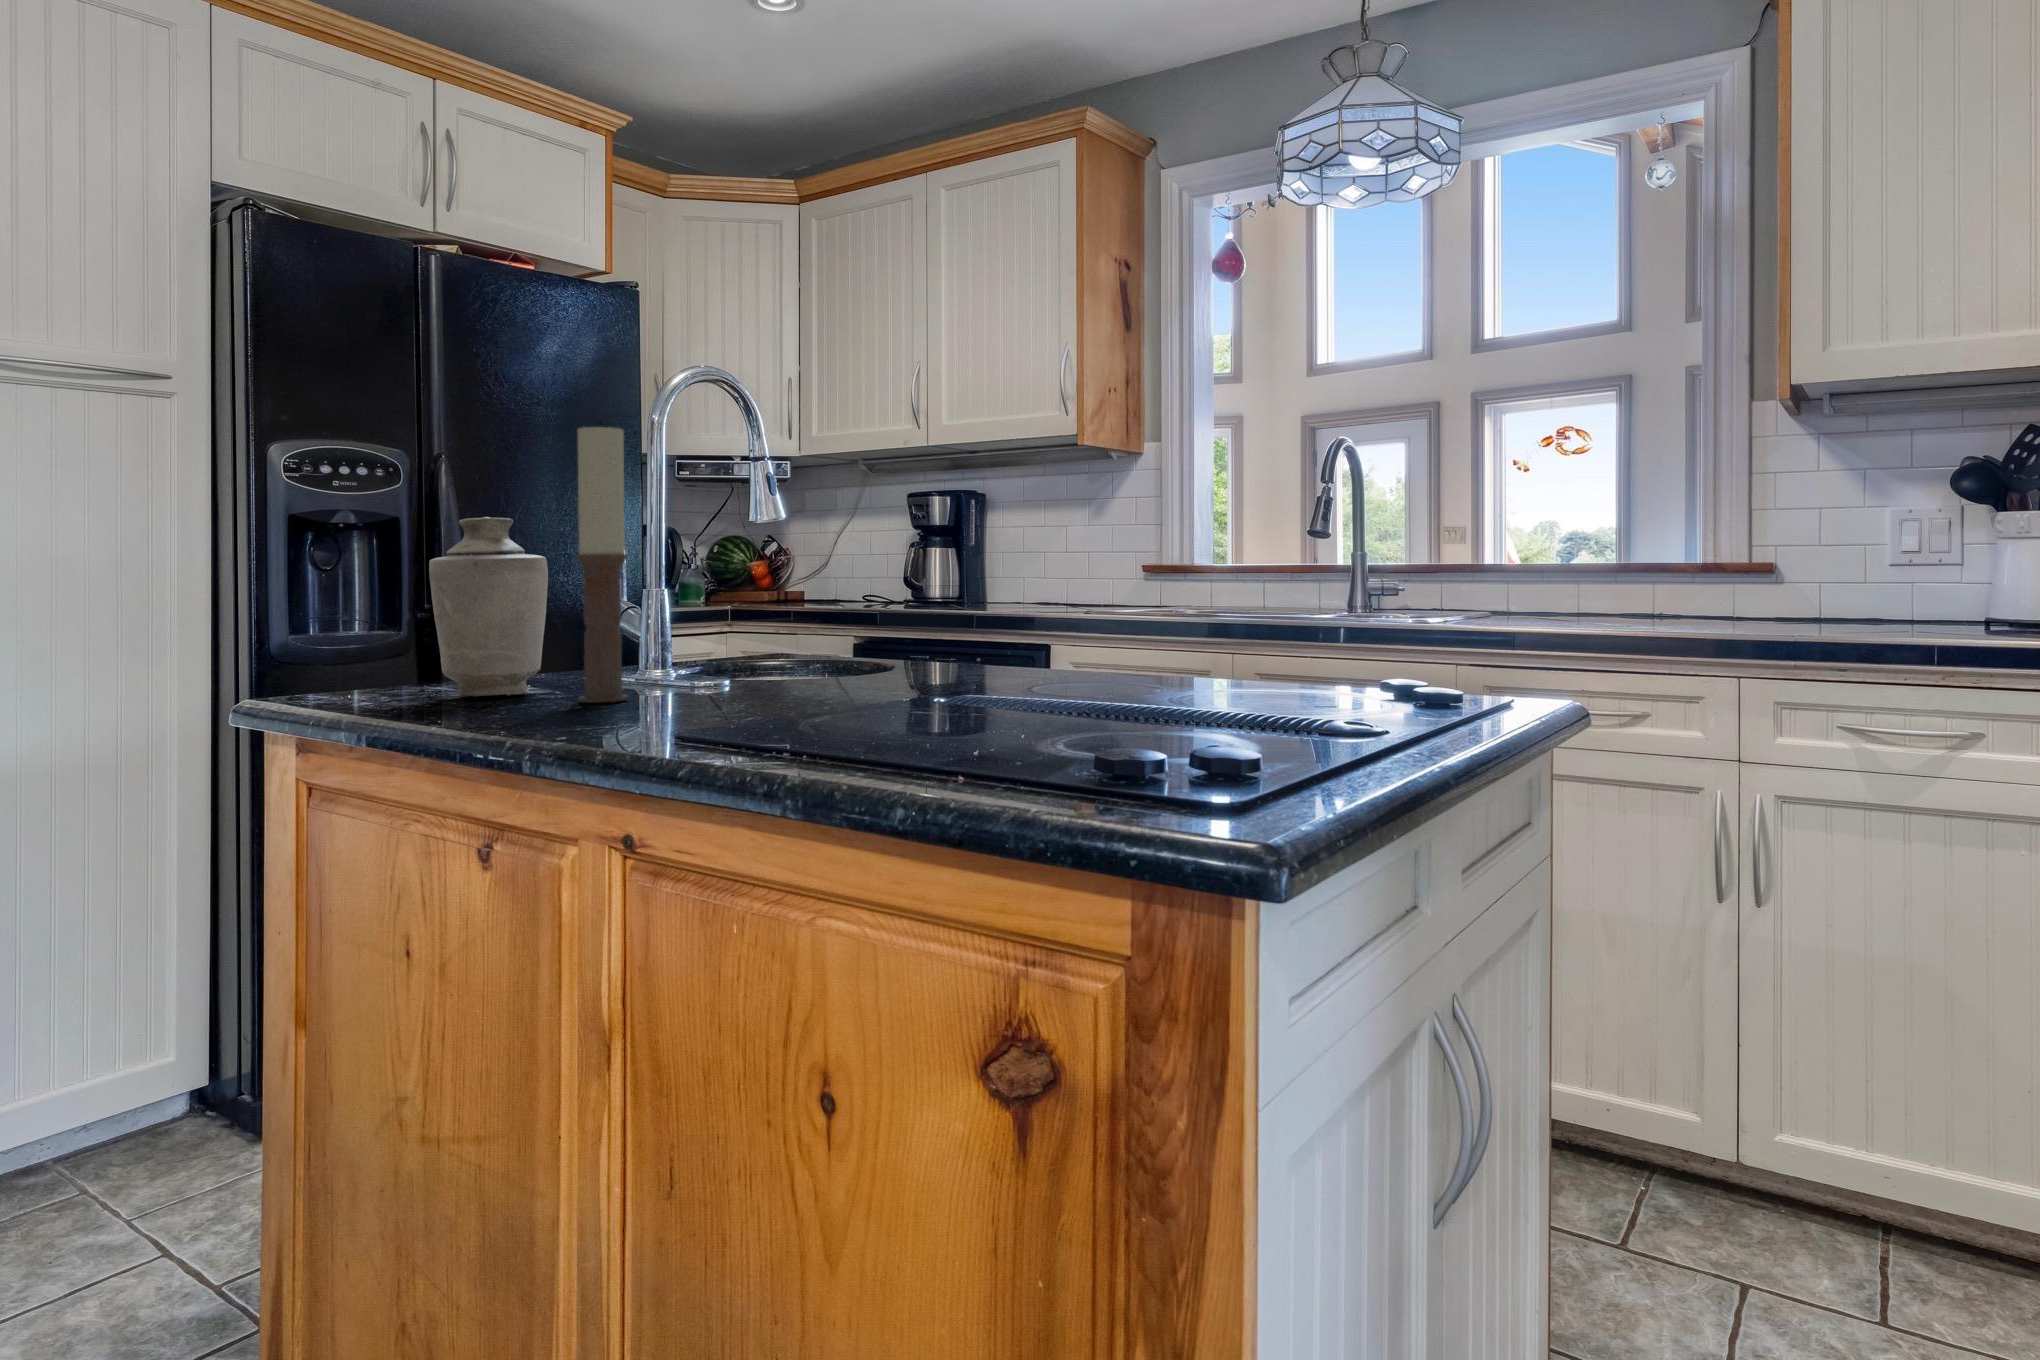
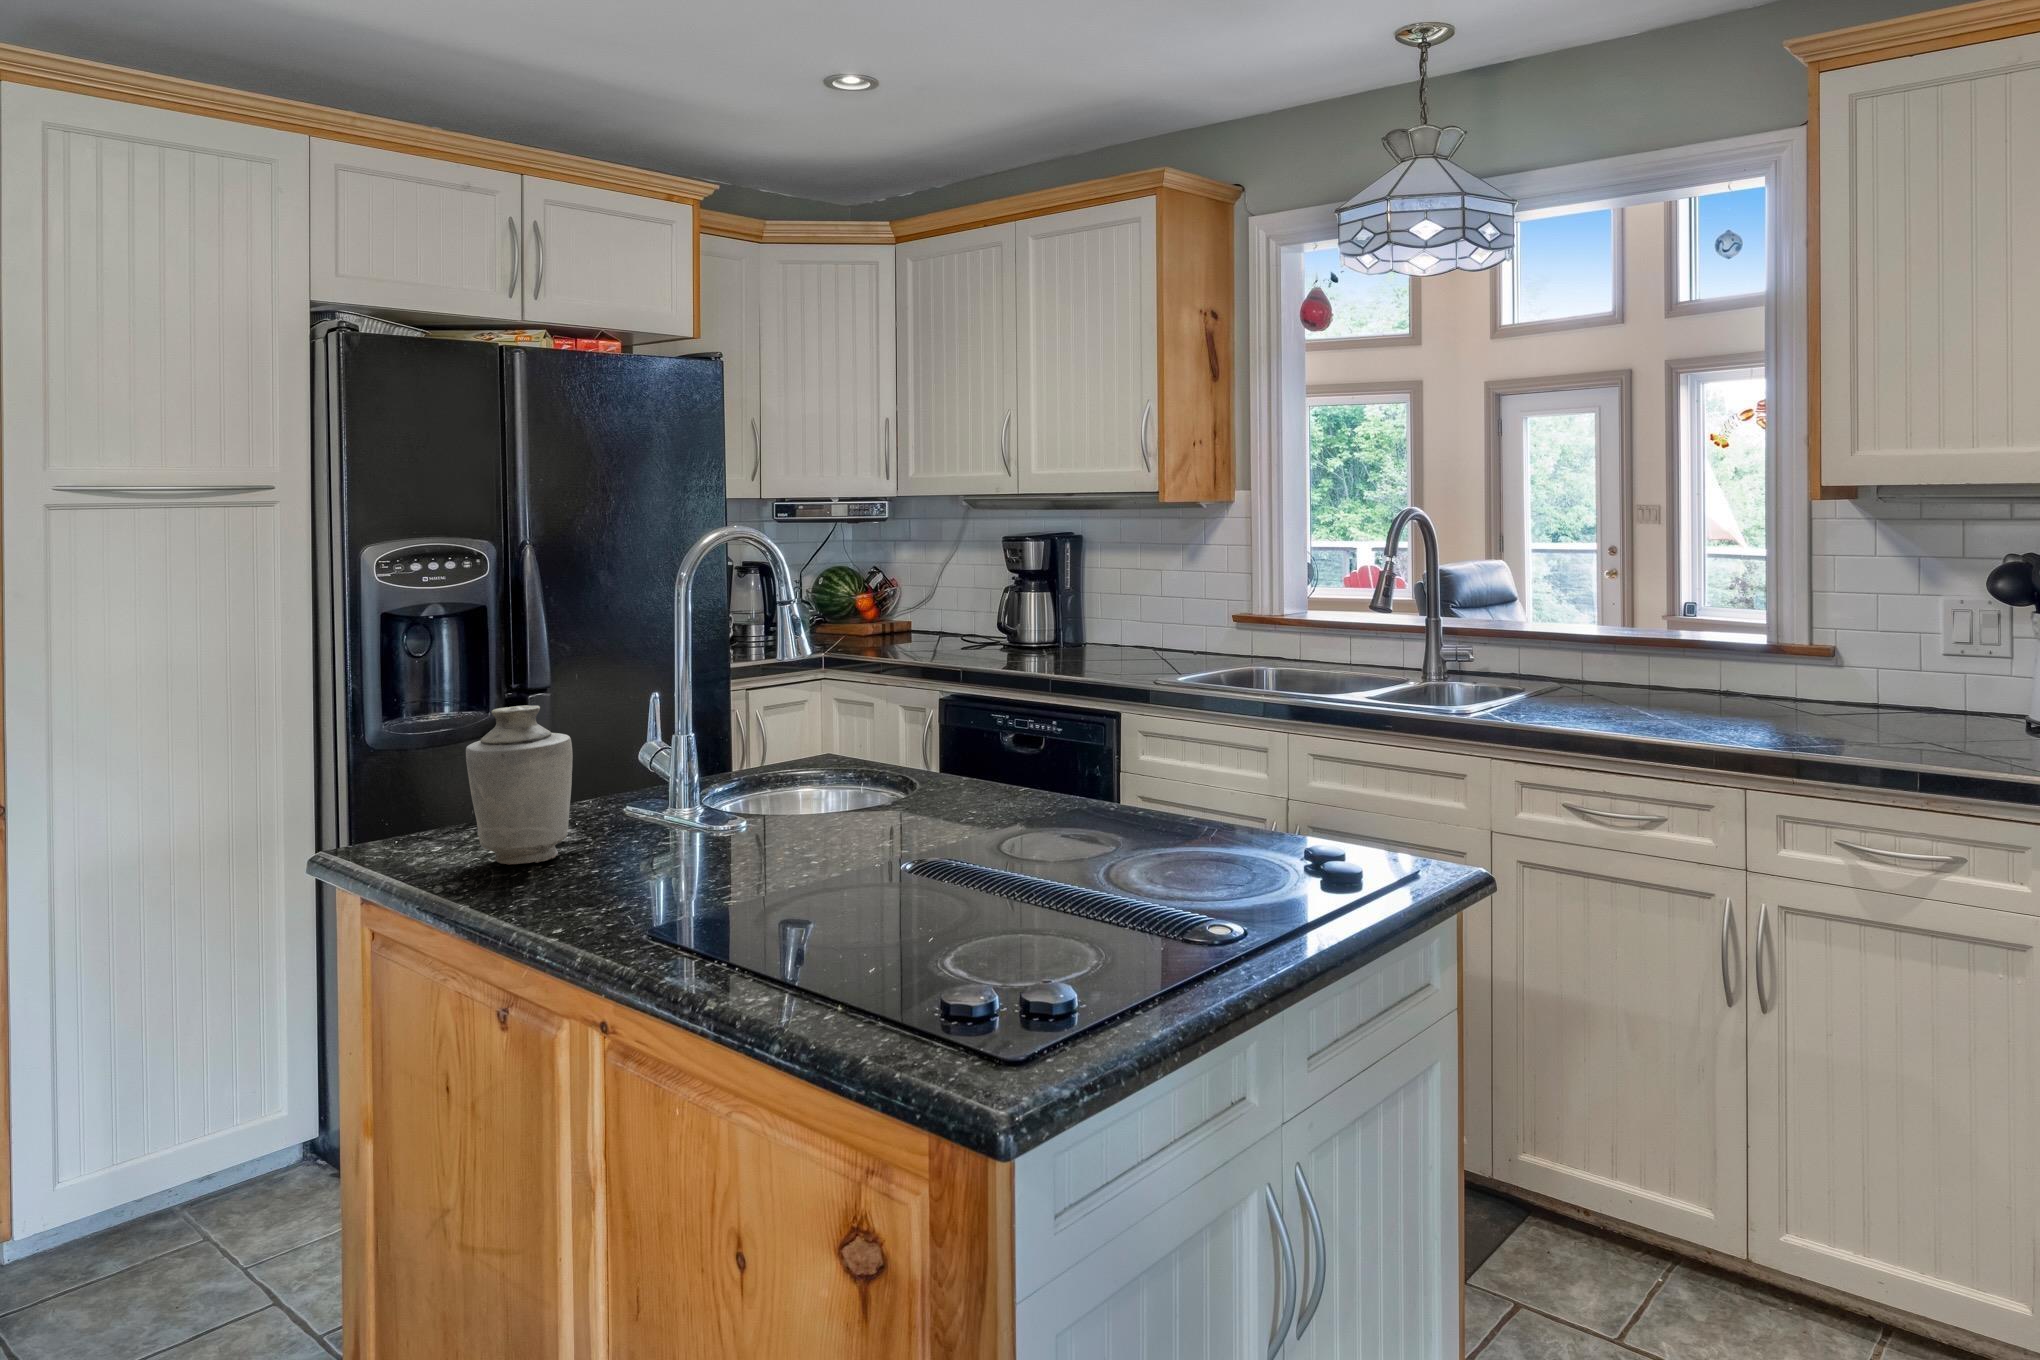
candle: present [576,421,628,702] -> none [587,632,637,877]

